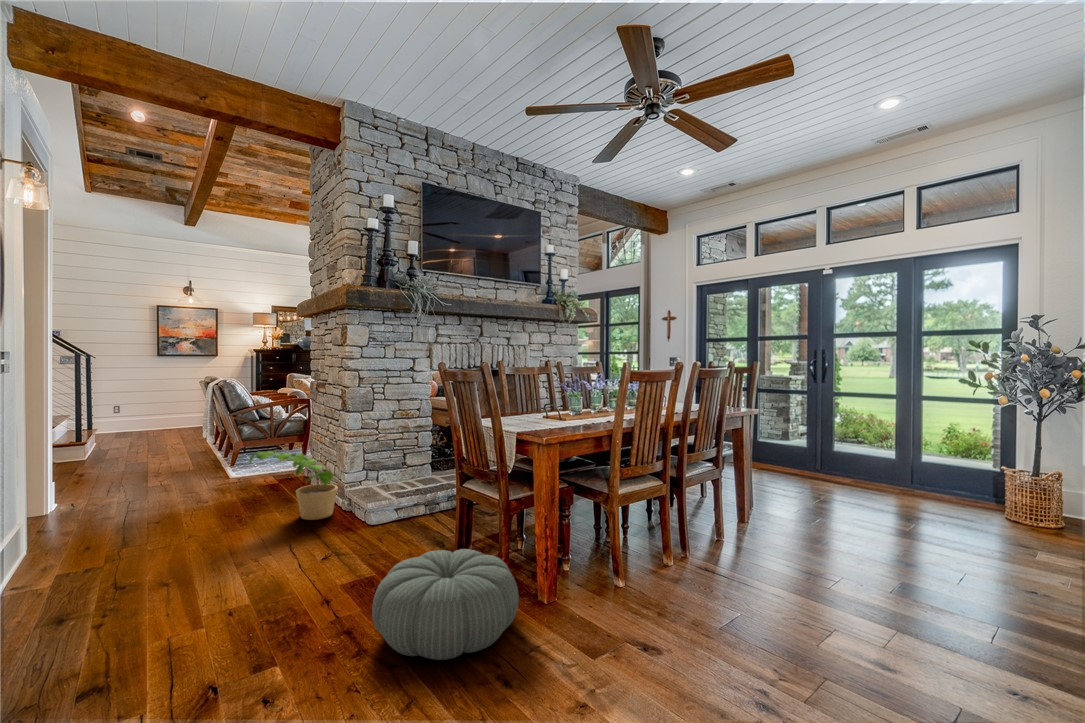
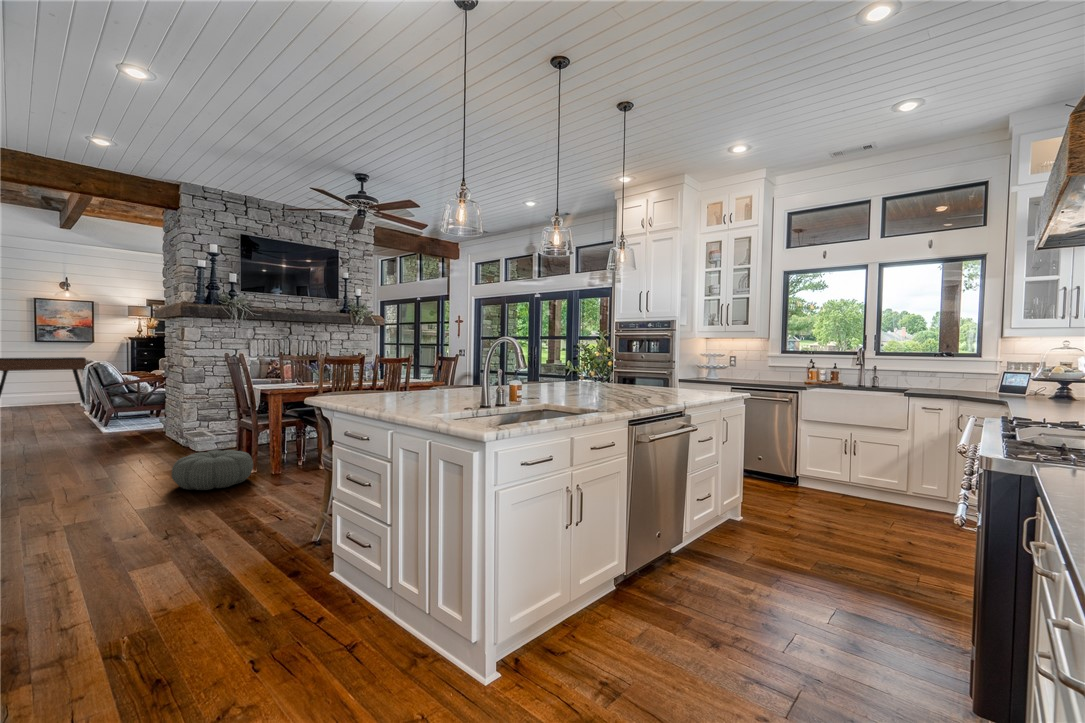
console table: none [108,375,209,440] -> present [0,357,86,405]
potted plant: present [249,450,338,520] -> none [114,407,178,451]

